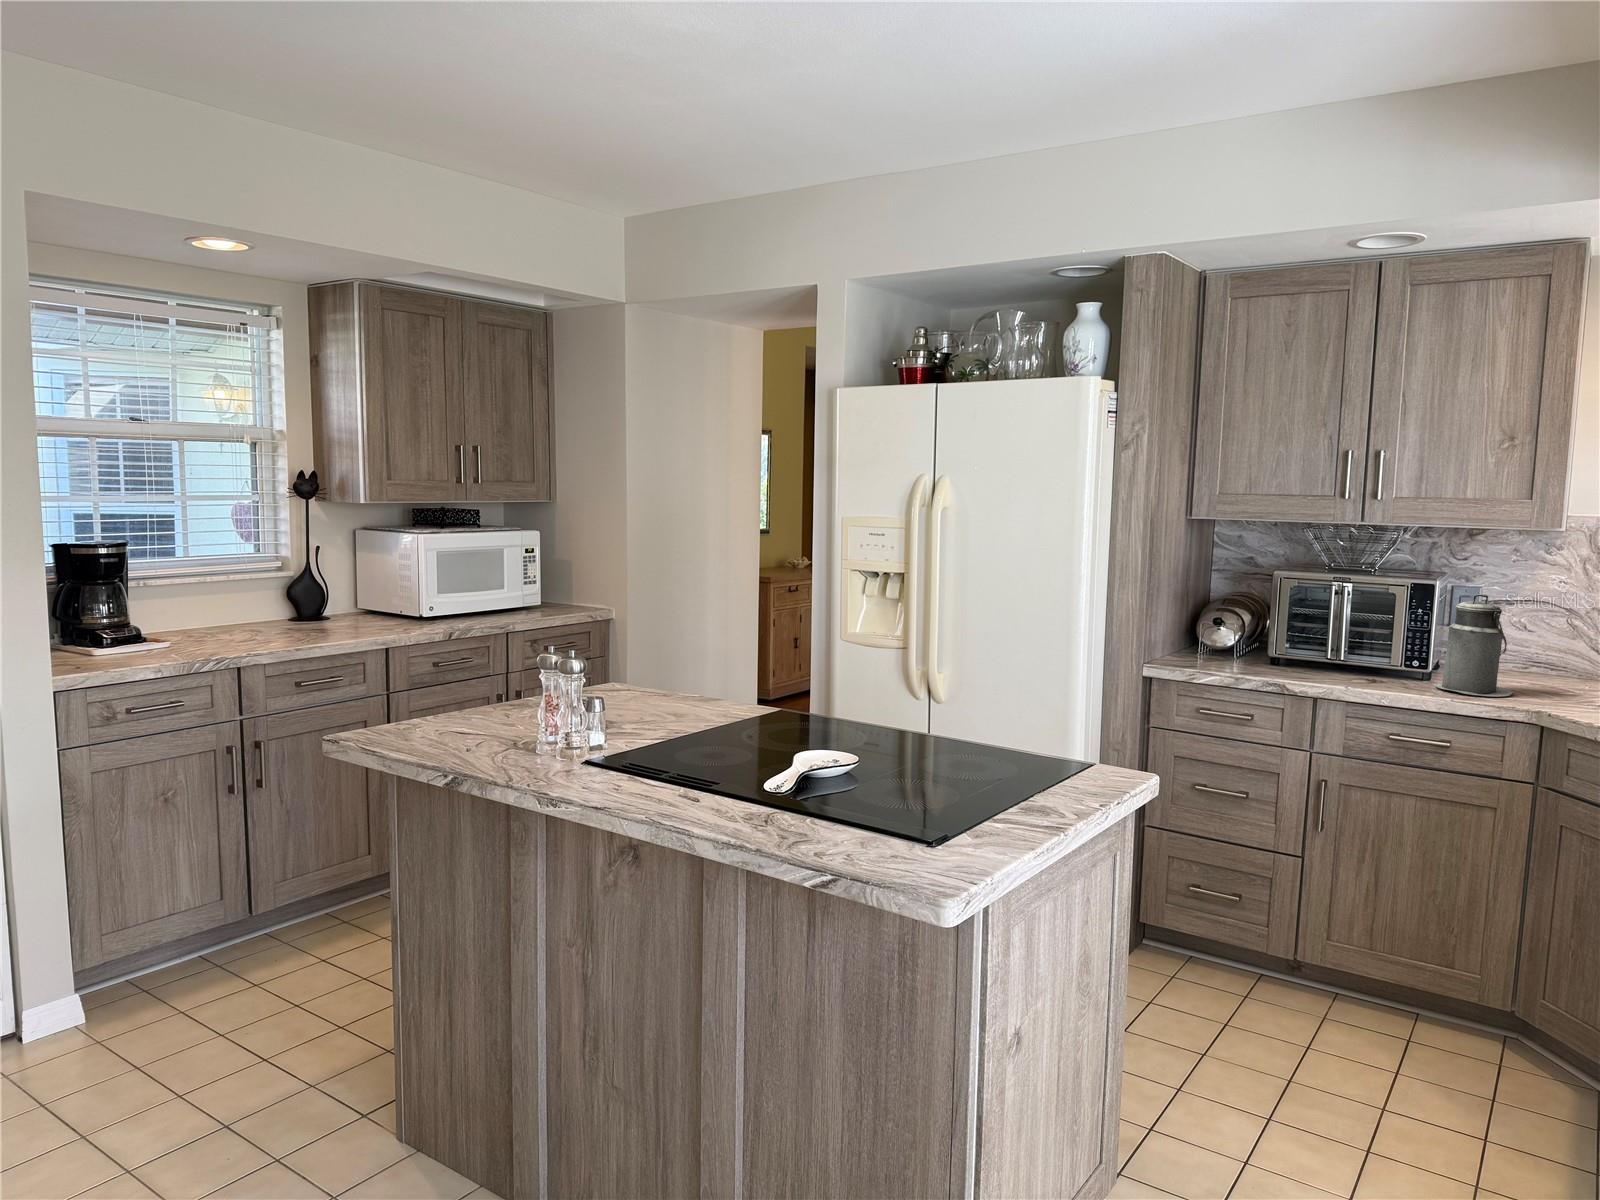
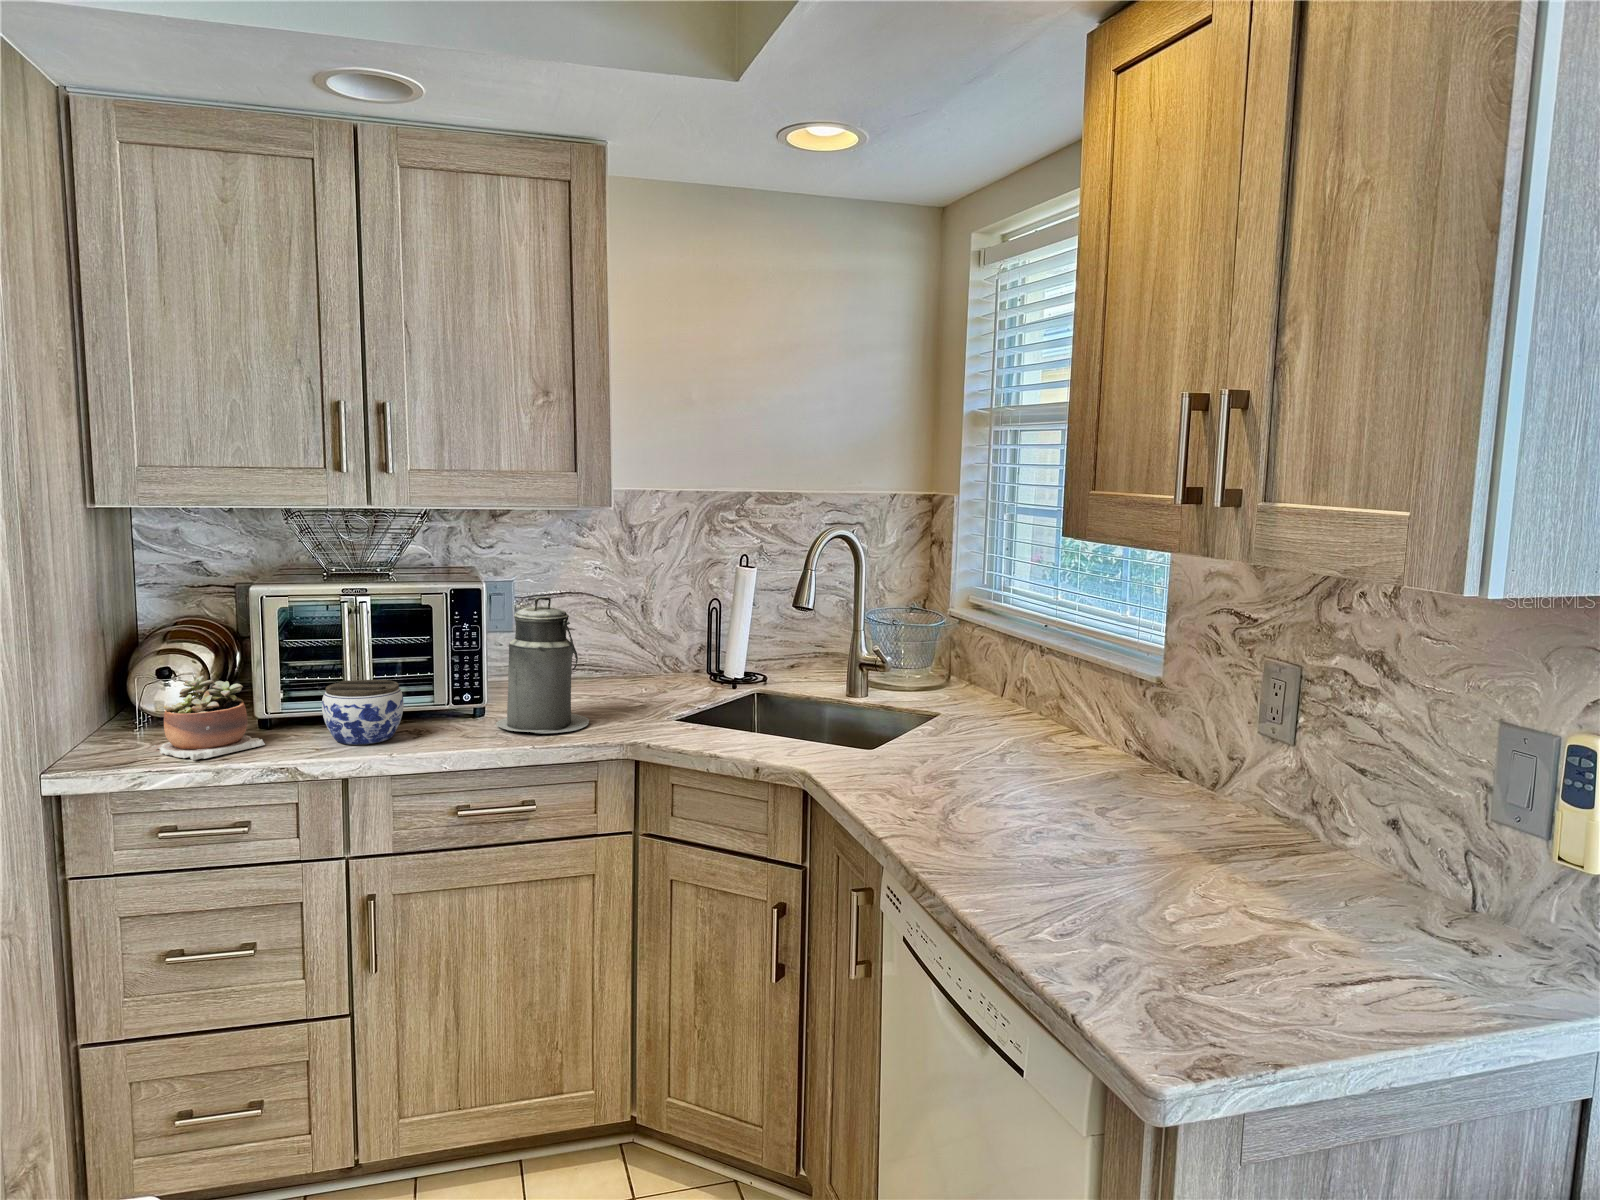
succulent plant: none [1204,624,1270,671] -> present [152,676,265,760]
jar: none [1307,638,1364,681] -> present [322,680,404,745]

